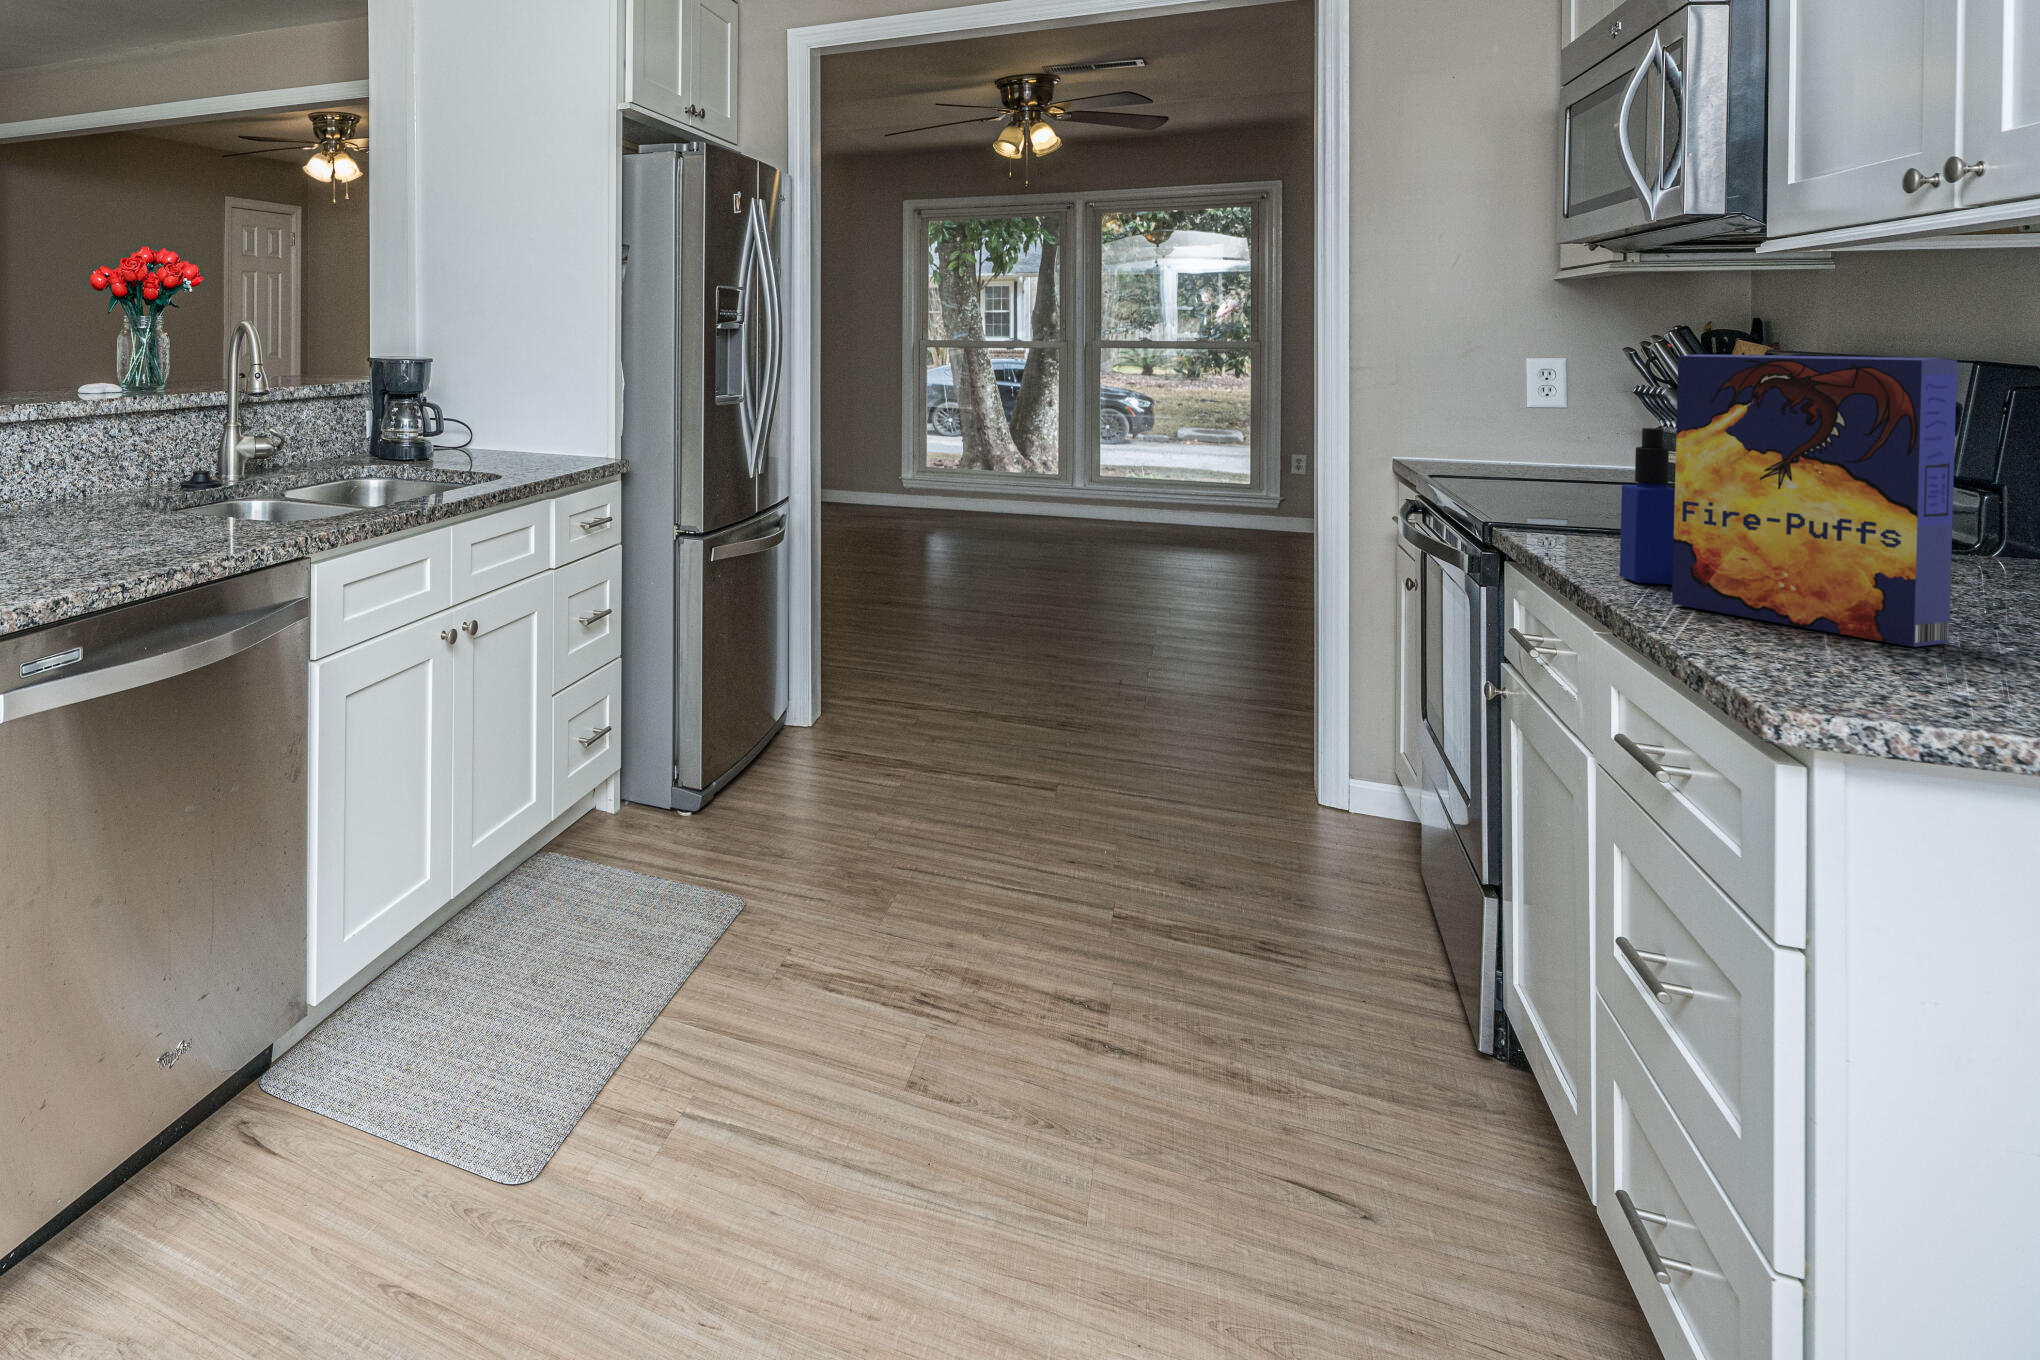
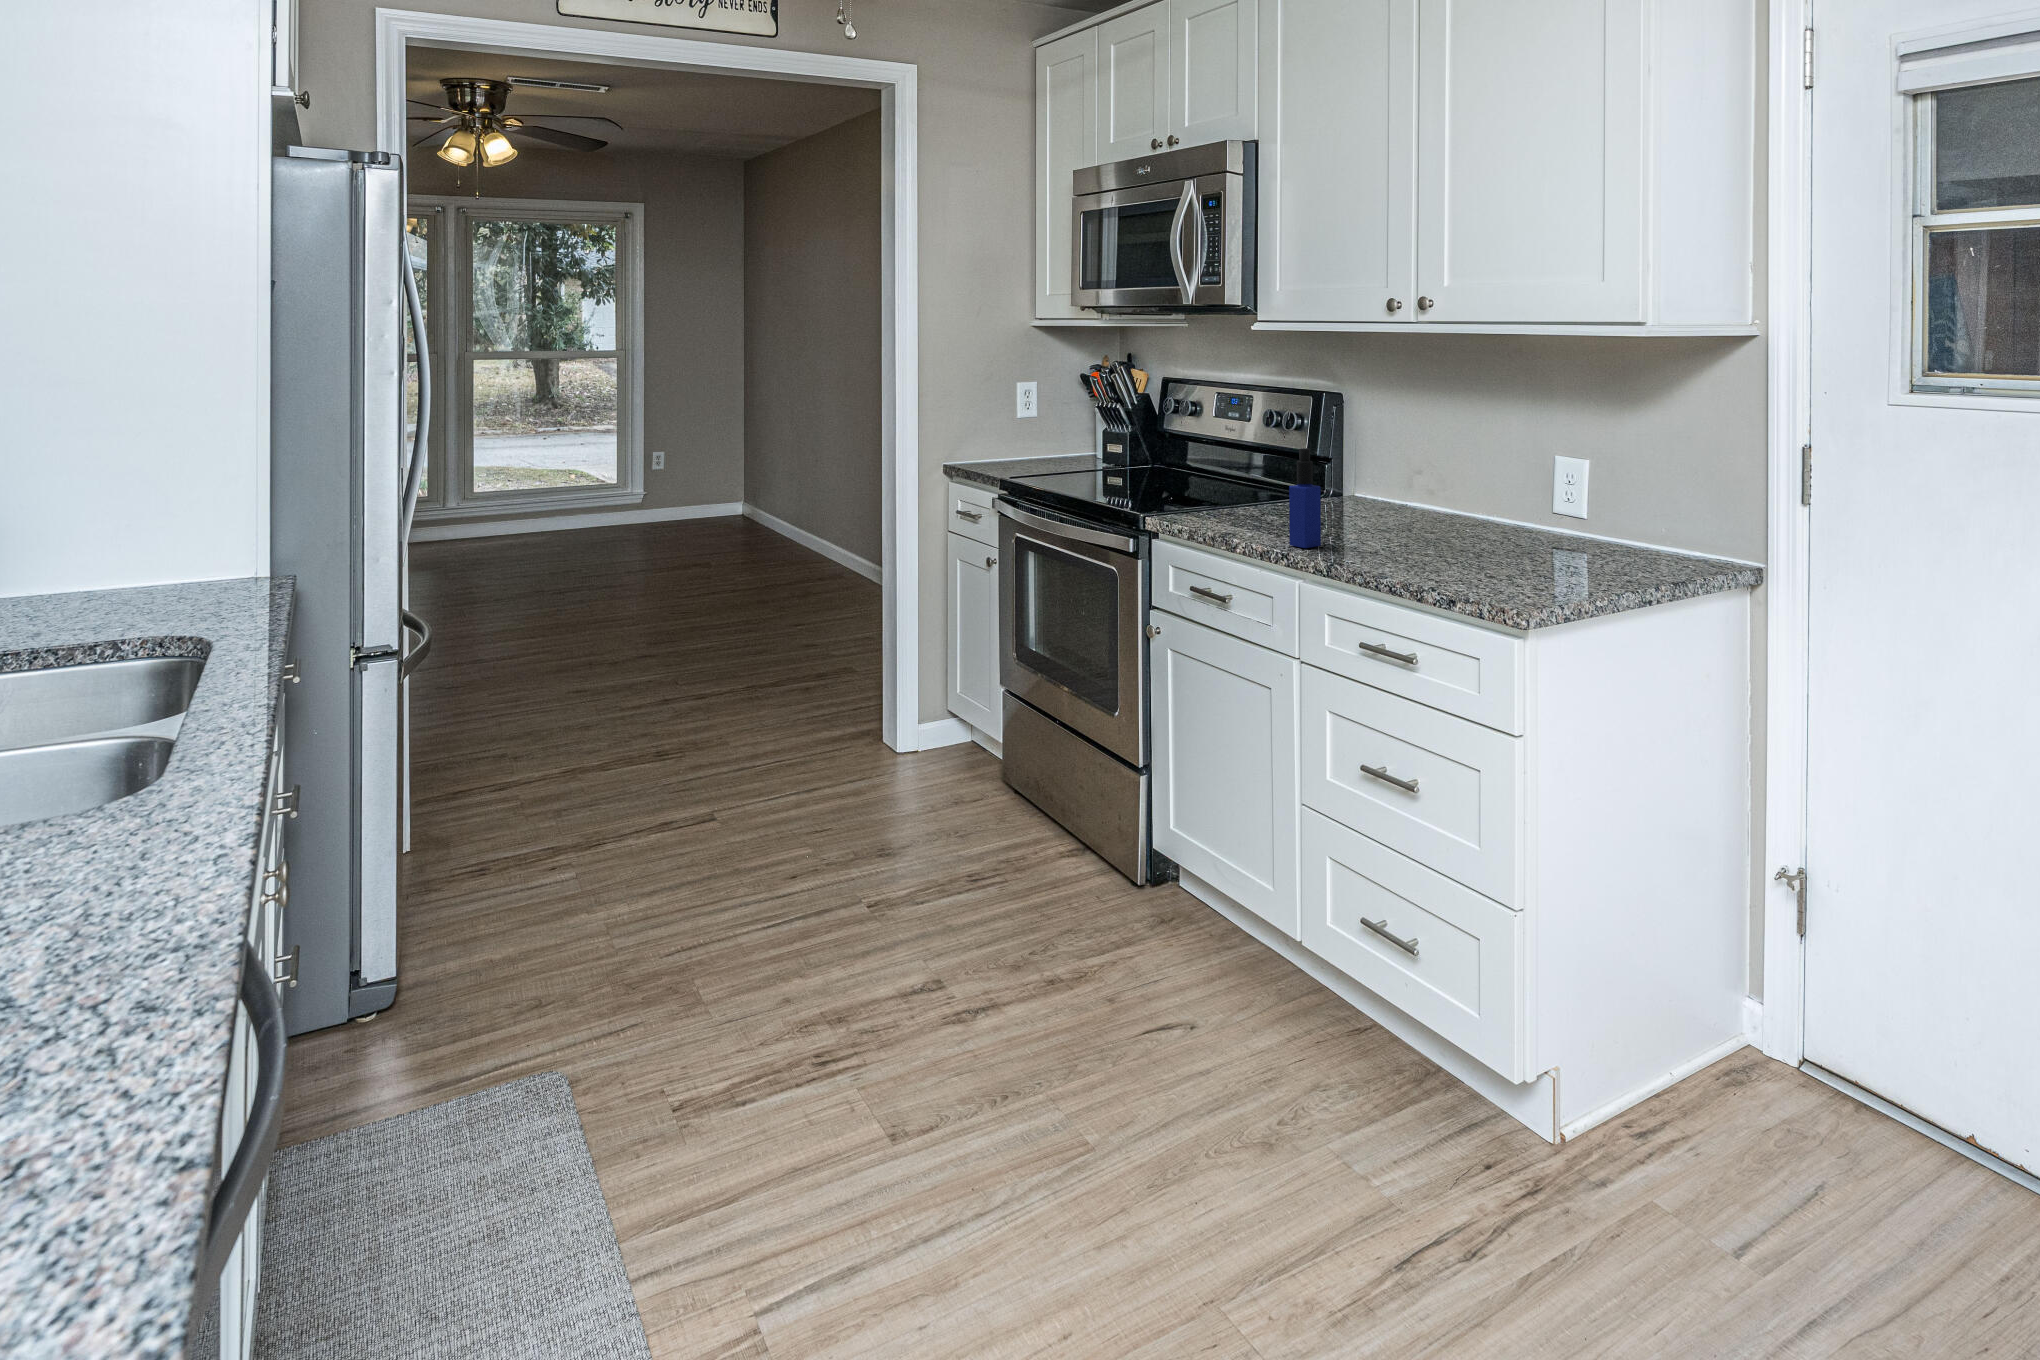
cereal box: present [1672,354,1957,647] -> none [1353,404,1471,565]

